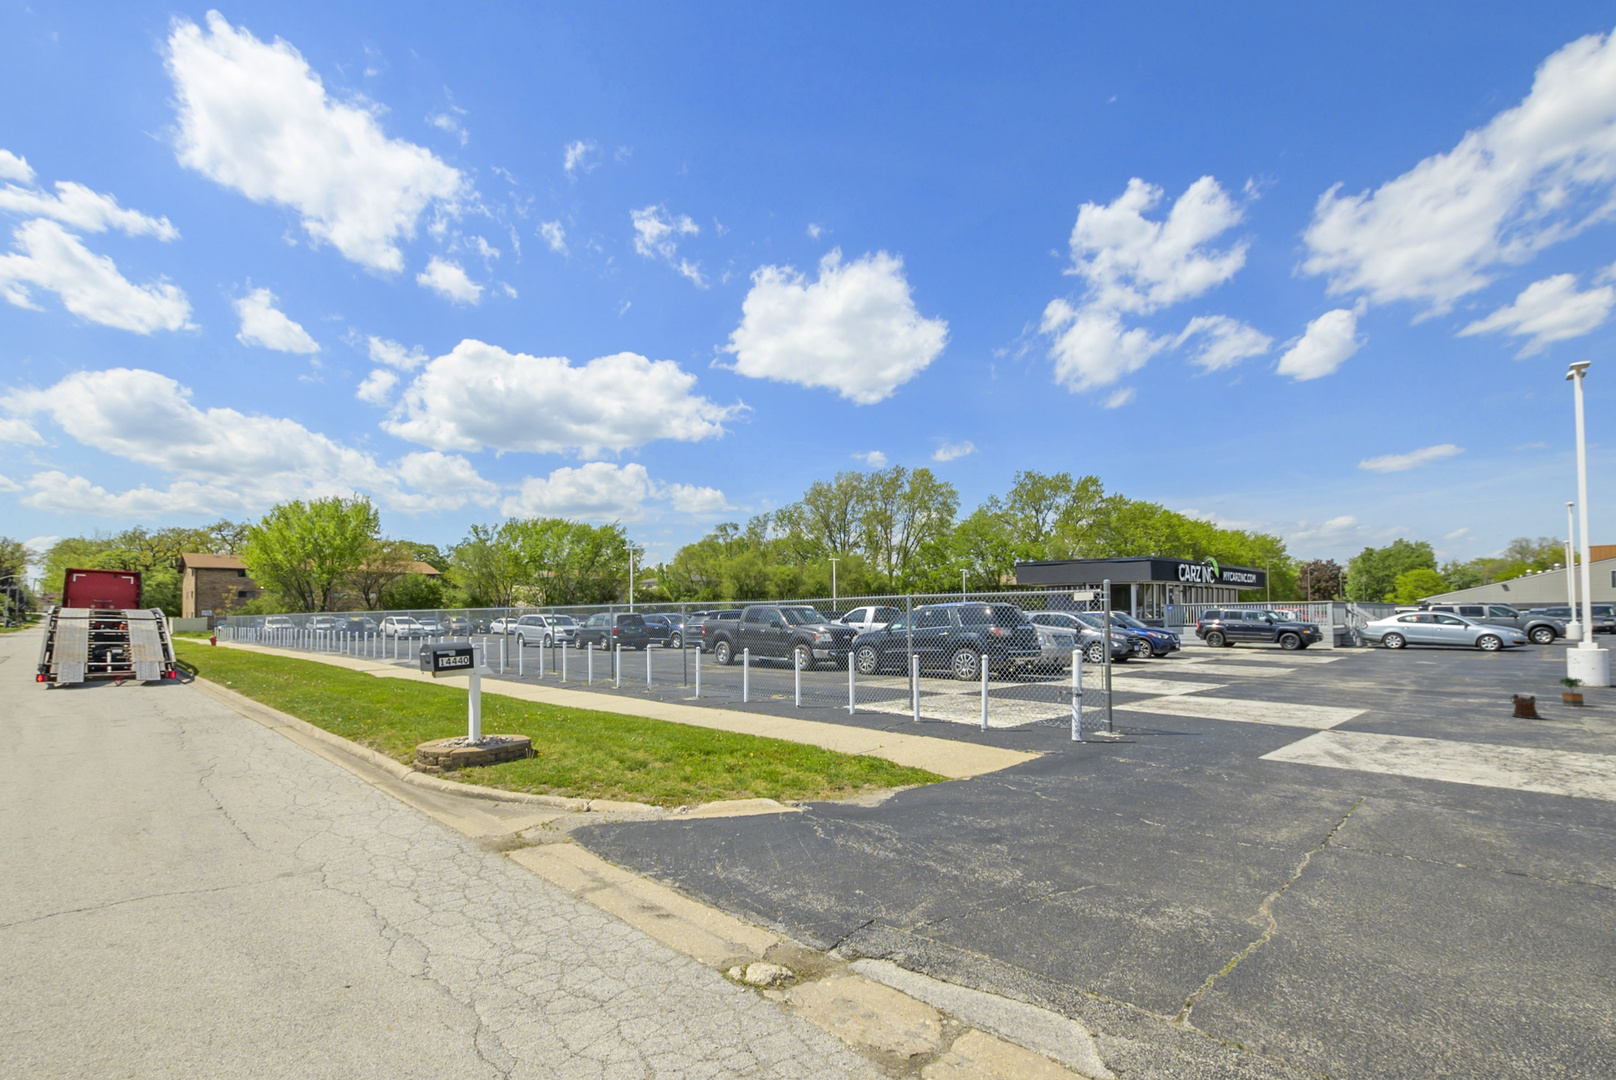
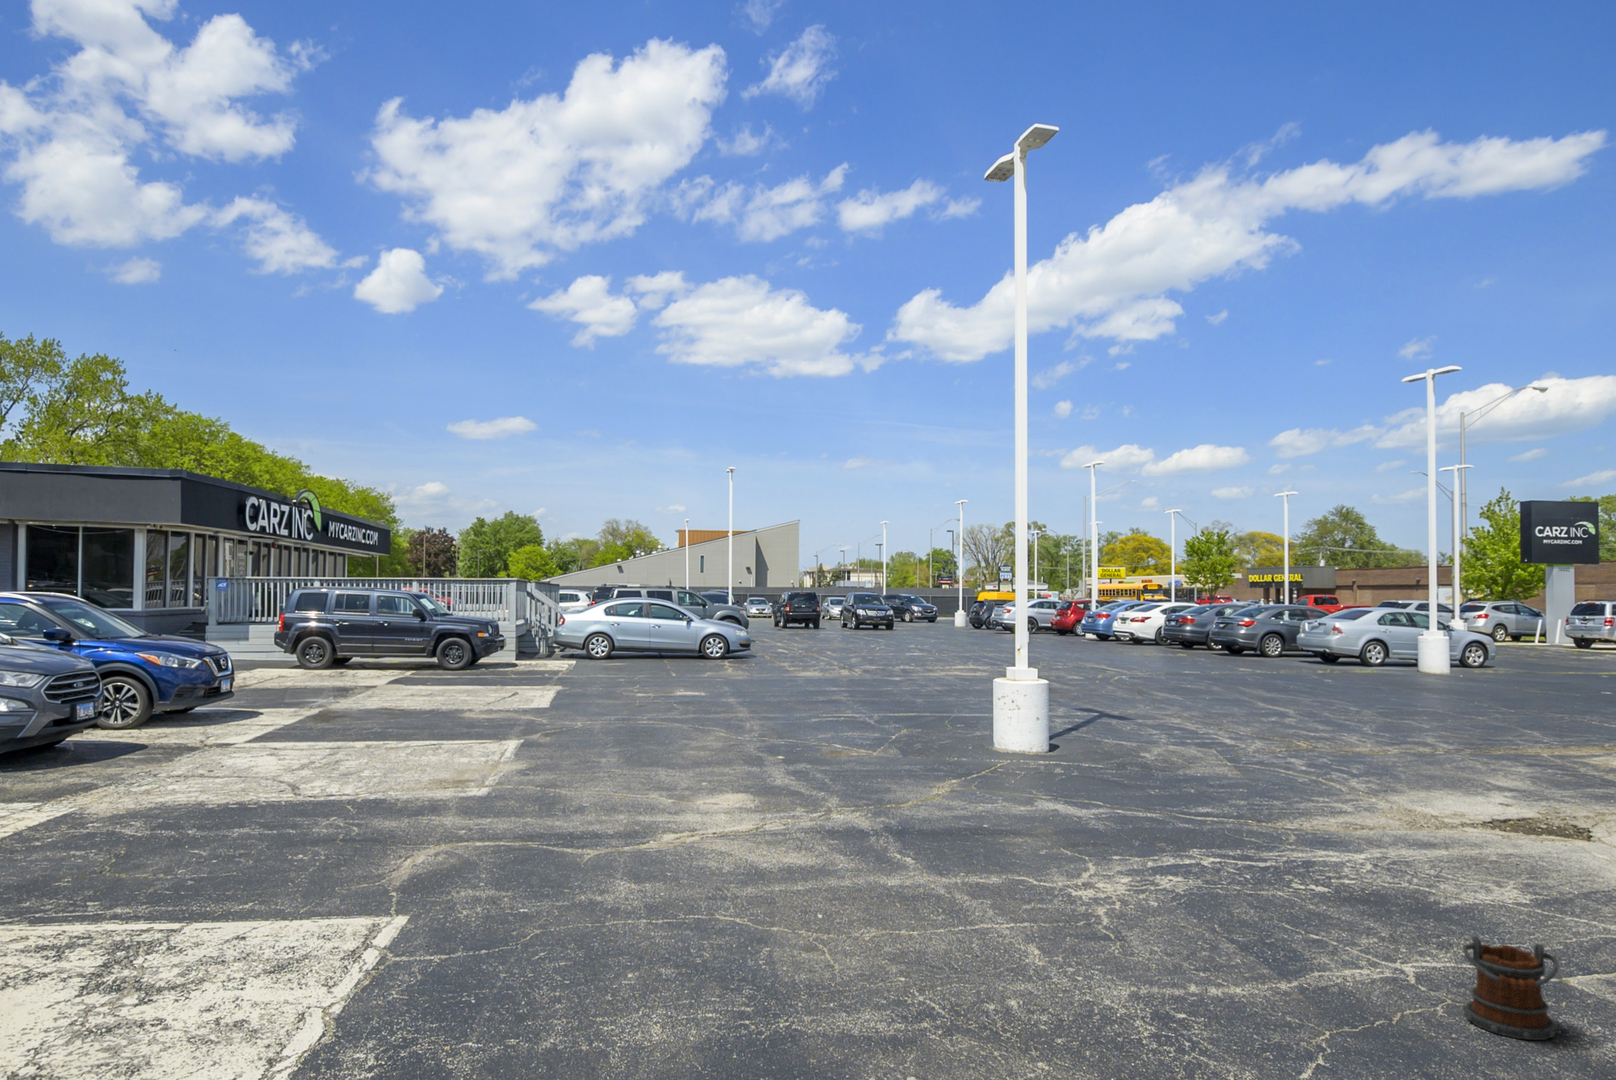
potted tree: present [1560,677,1585,706] -> none [1249,790,1303,872]

